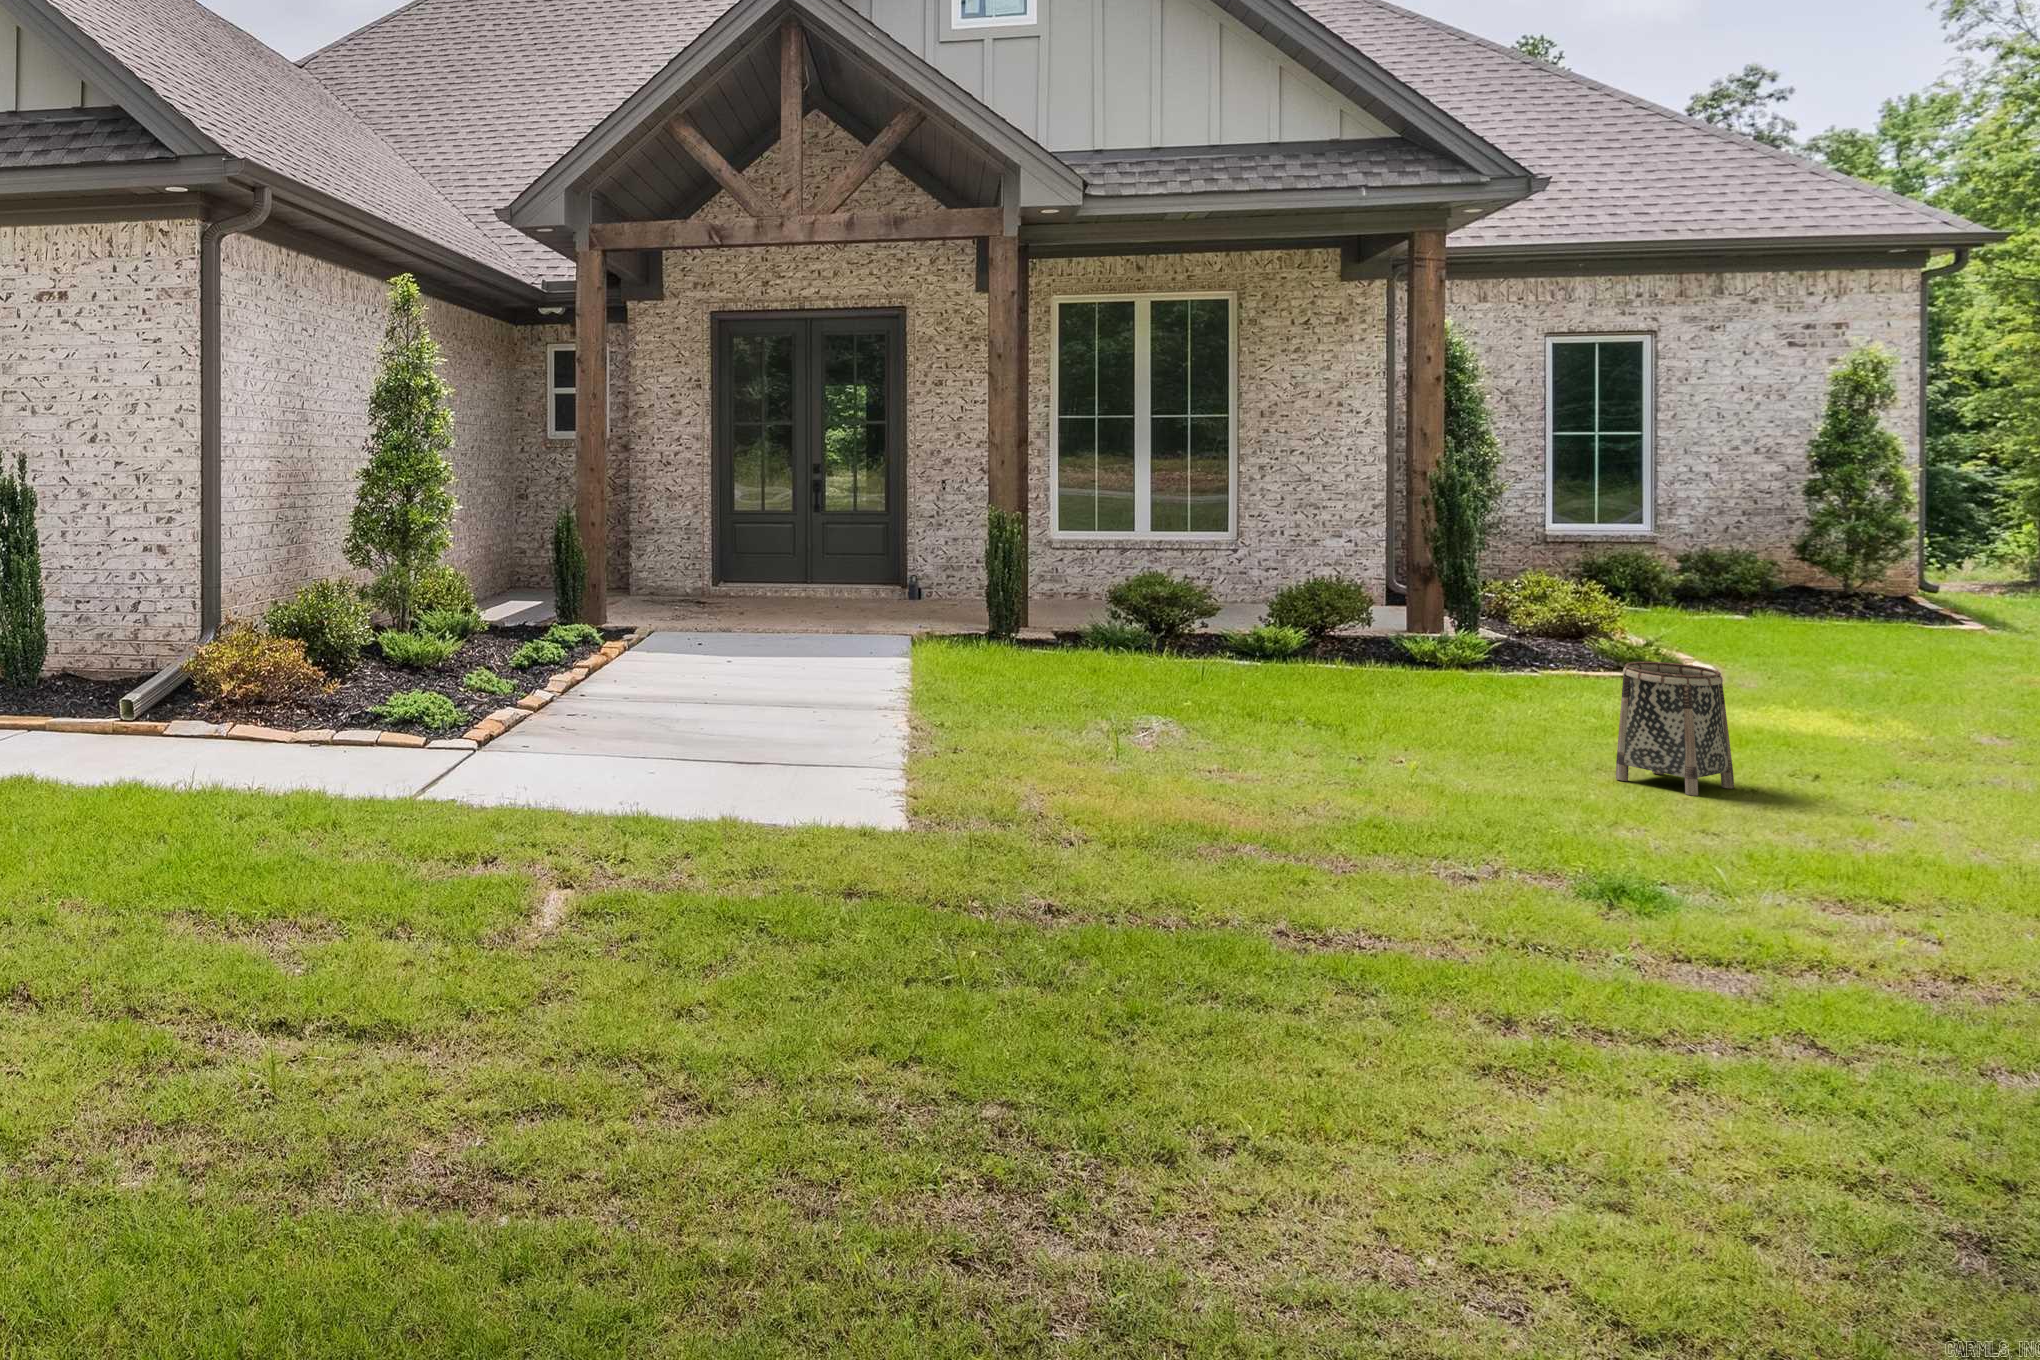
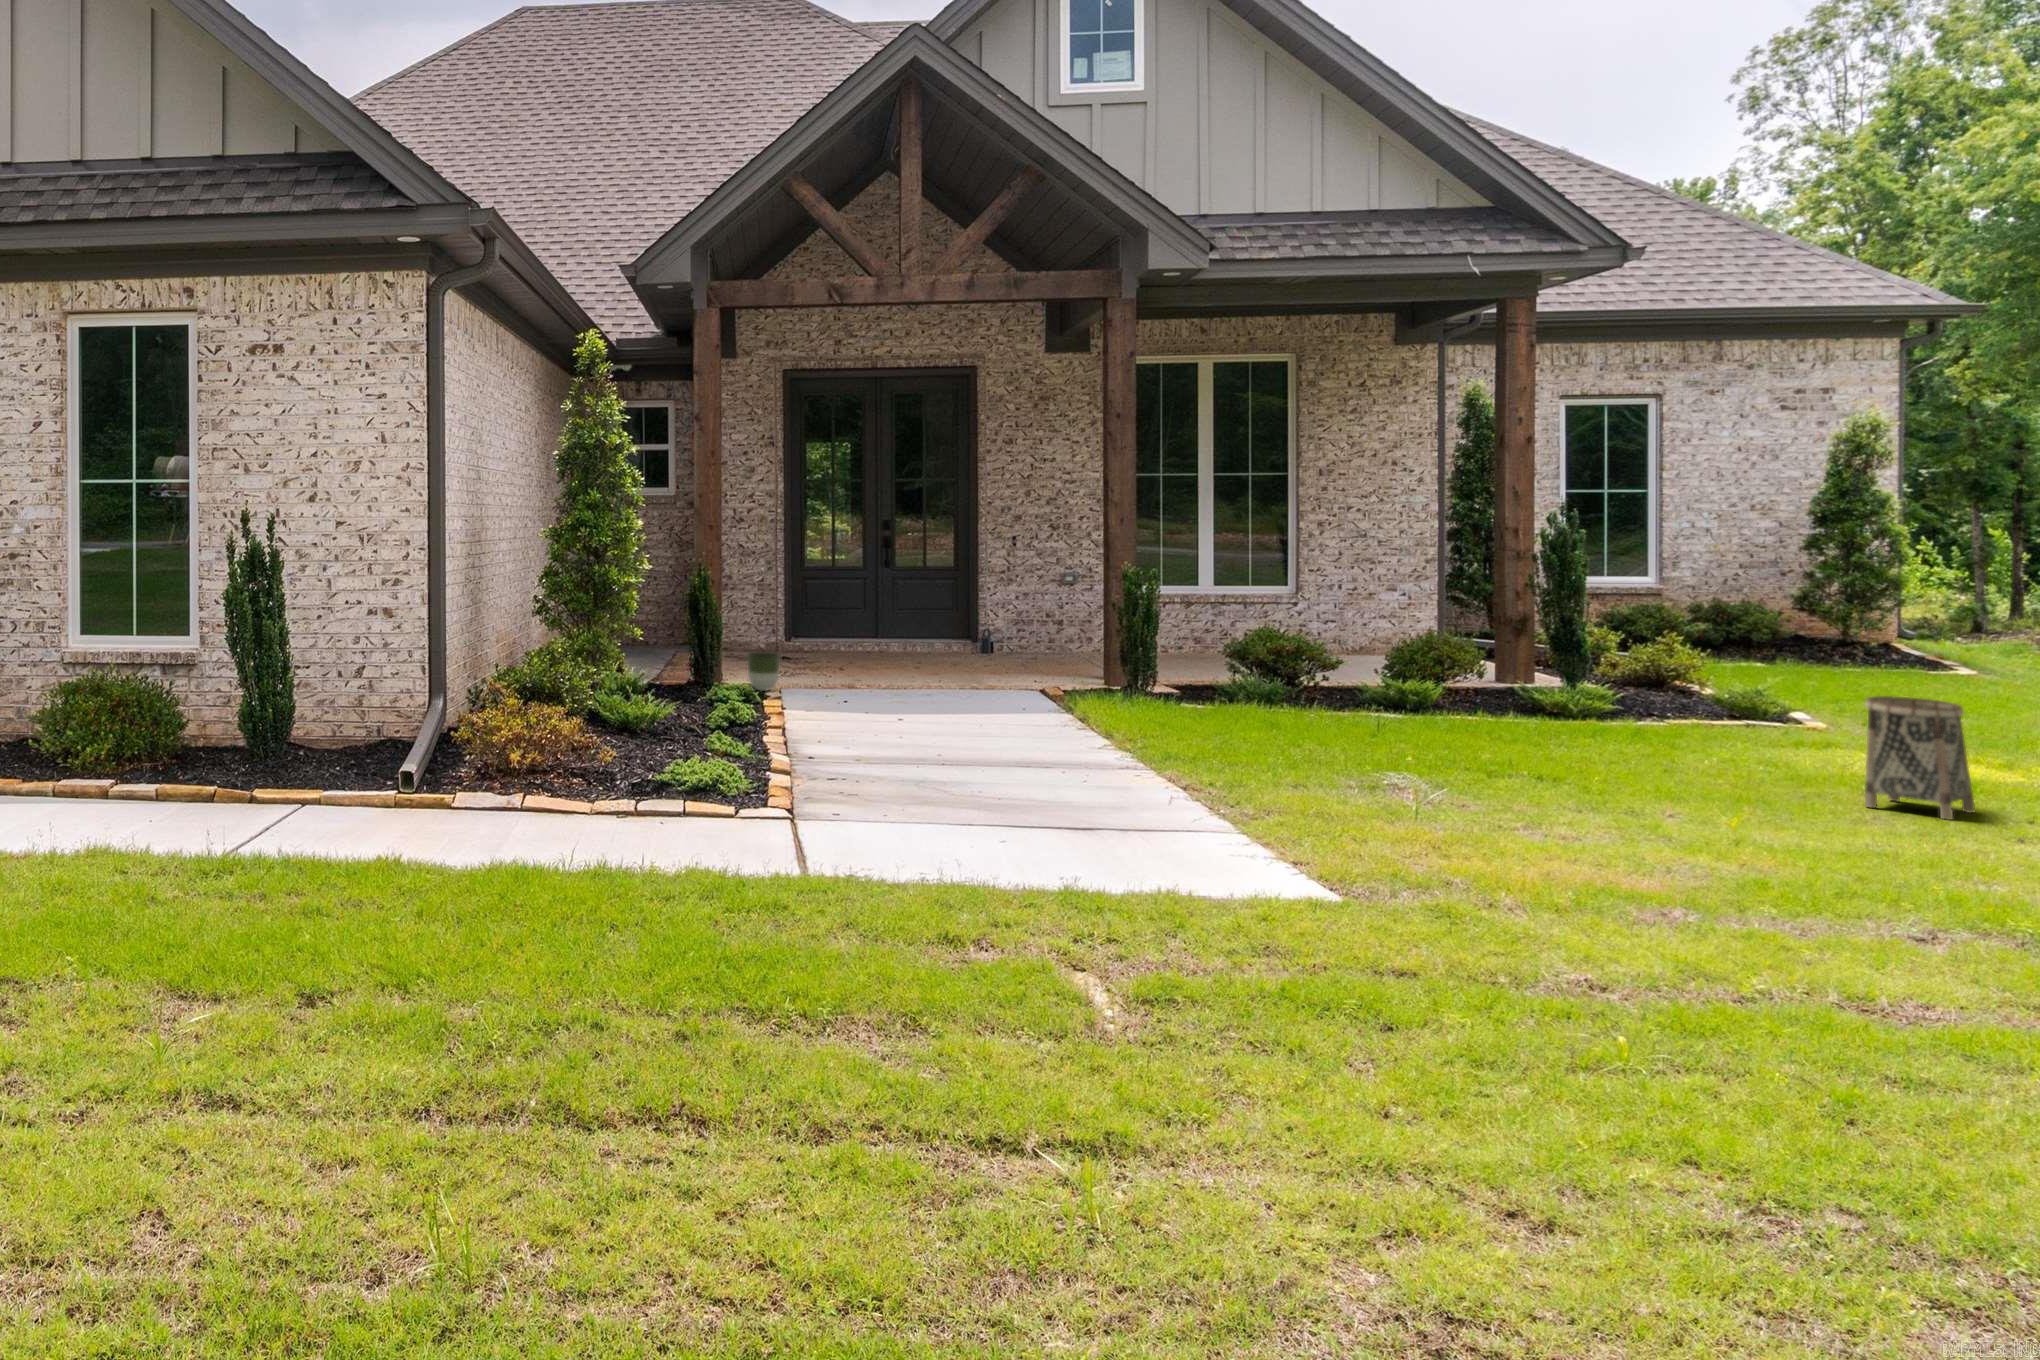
planter: none [604,596,637,634] -> present [747,652,780,691]

